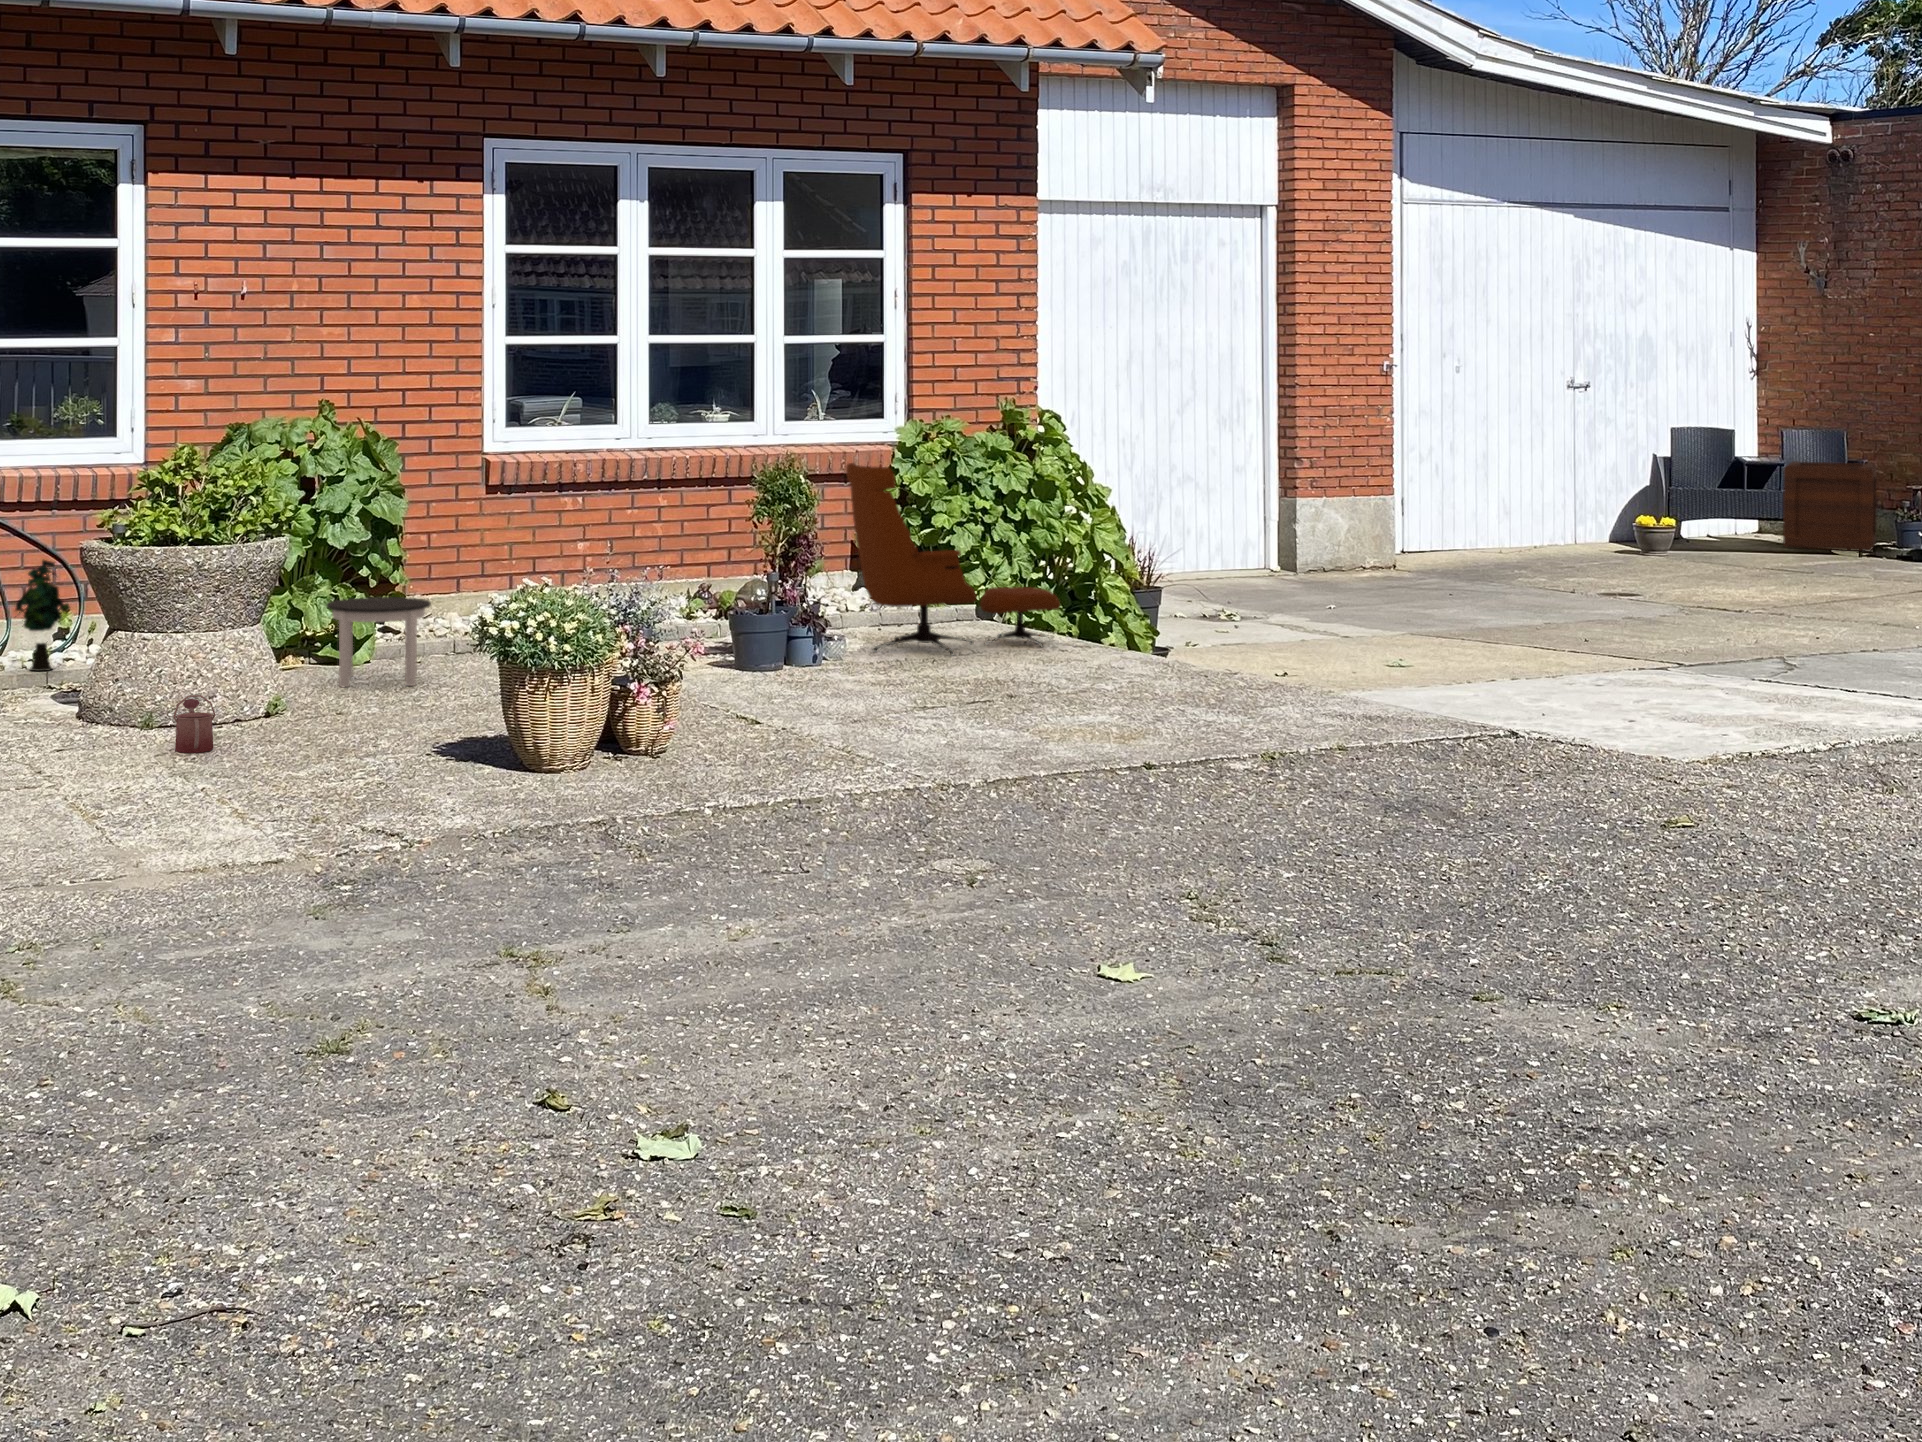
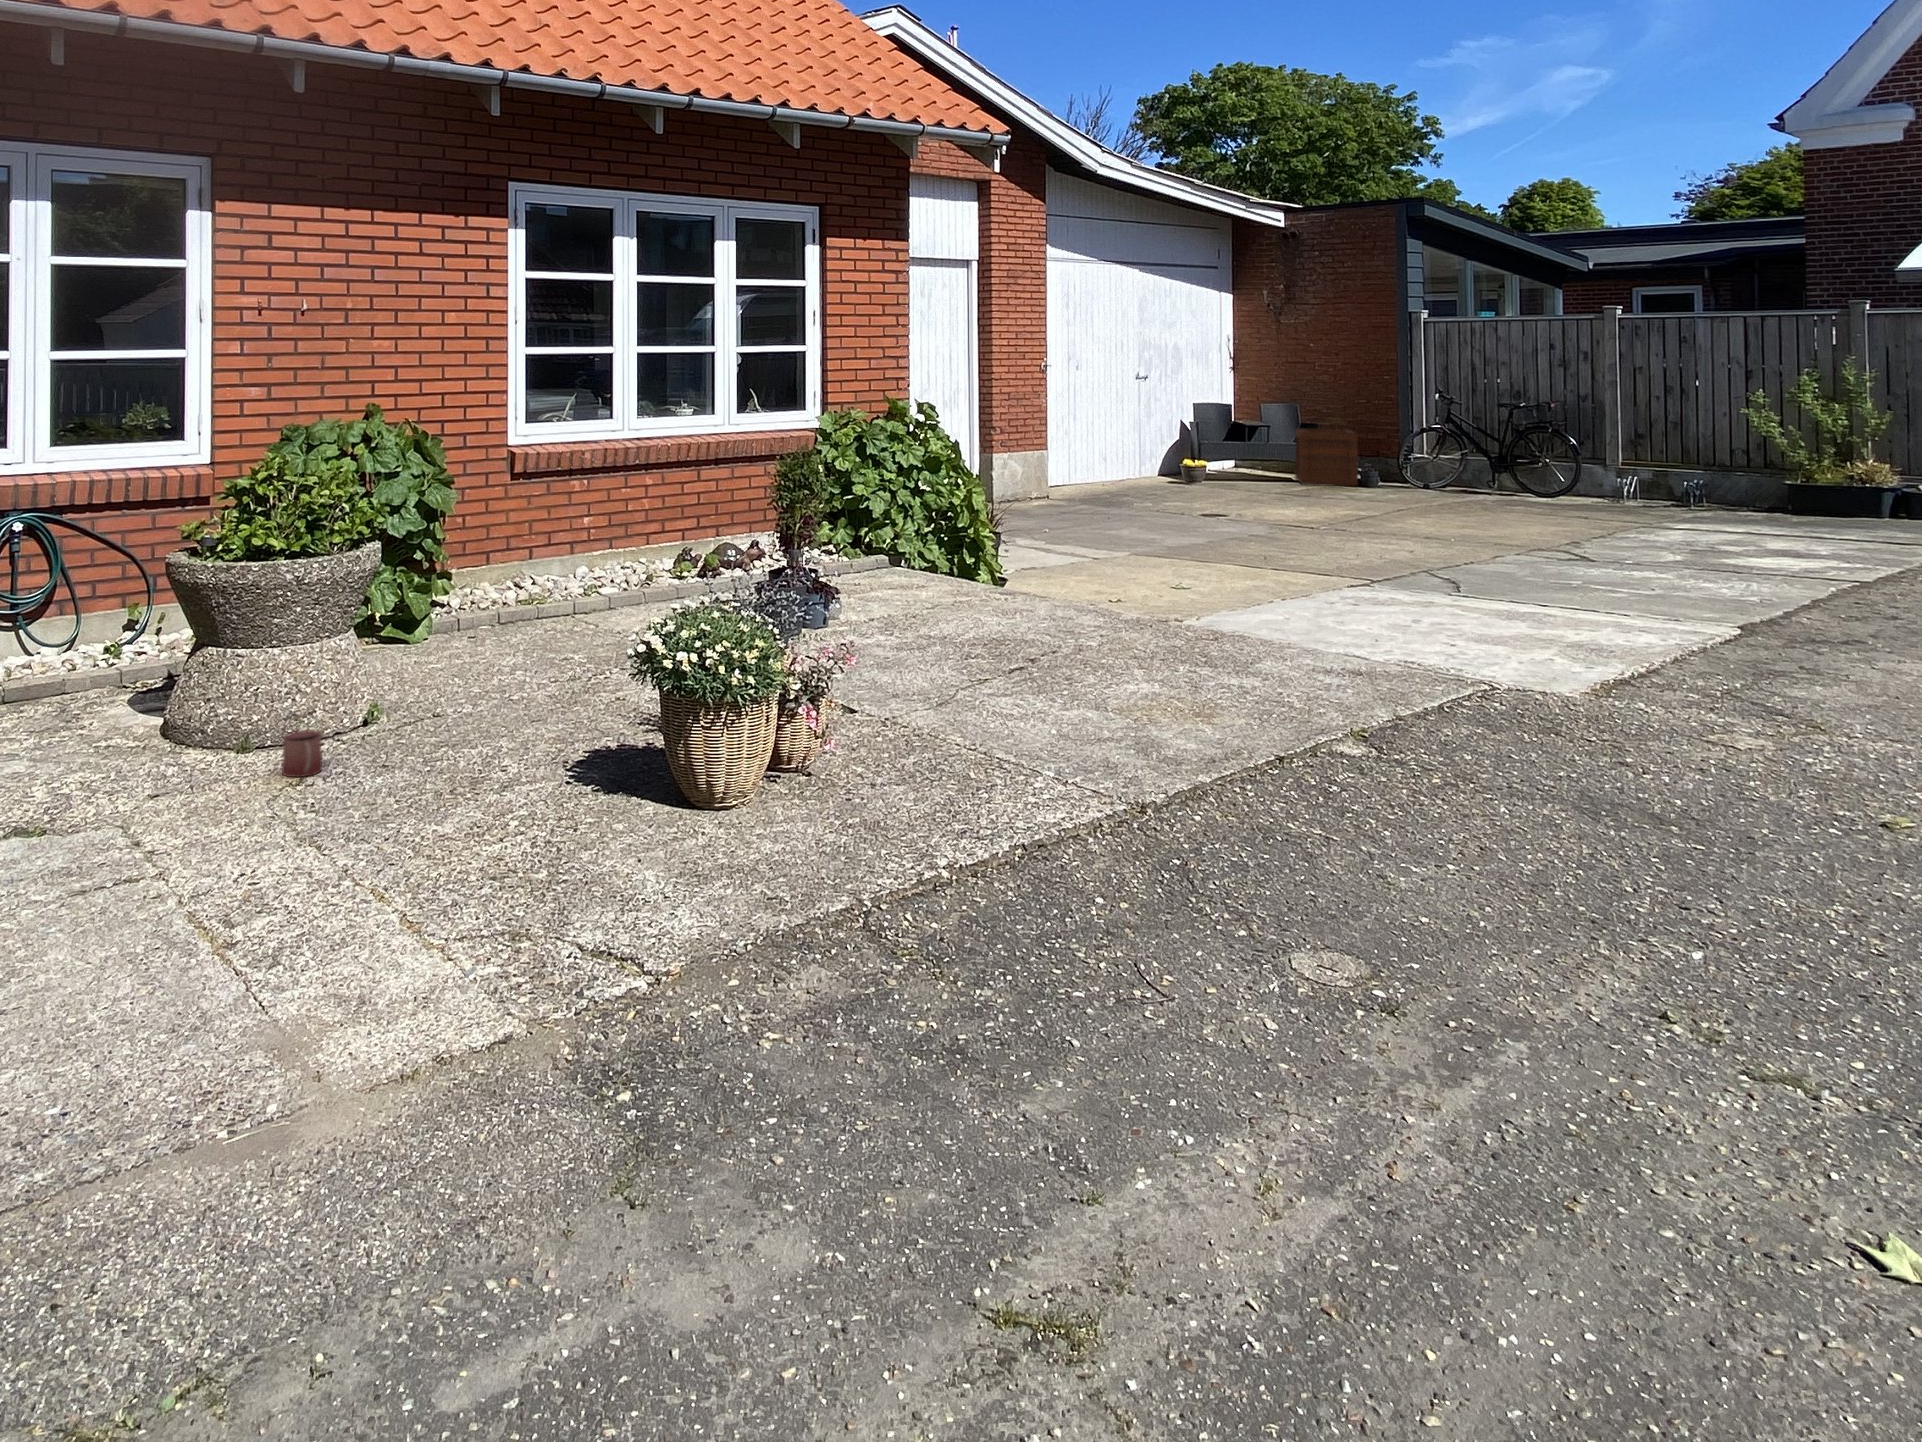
lounge chair: present [846,463,1060,655] -> none [807,449,964,604]
decorative plant: present [16,560,70,671] -> none [84,555,142,661]
round table: present [326,597,431,687] -> none [393,579,489,668]

